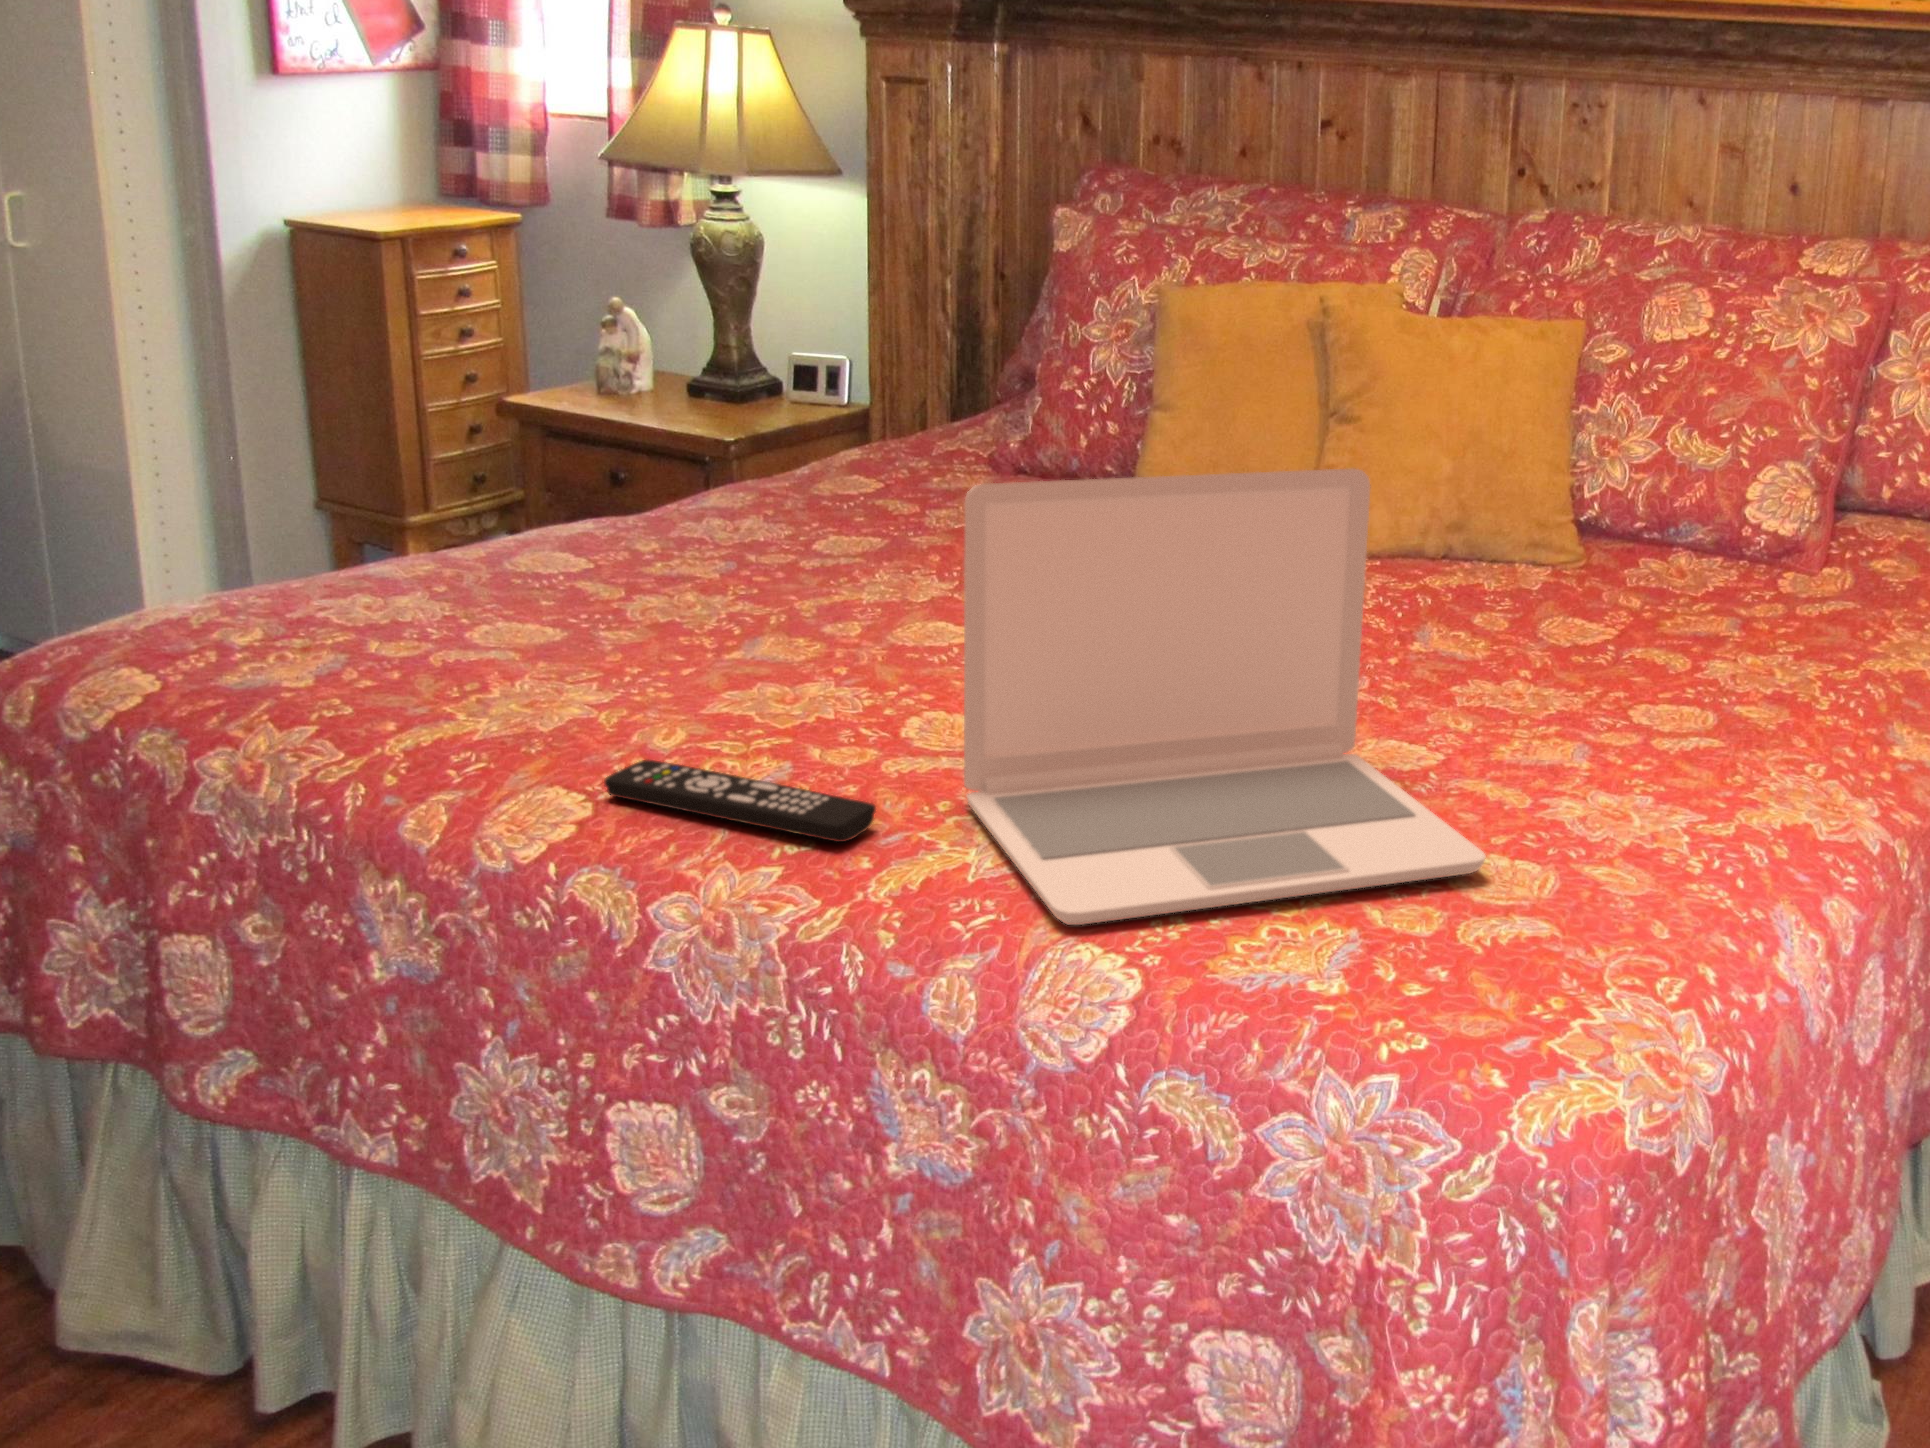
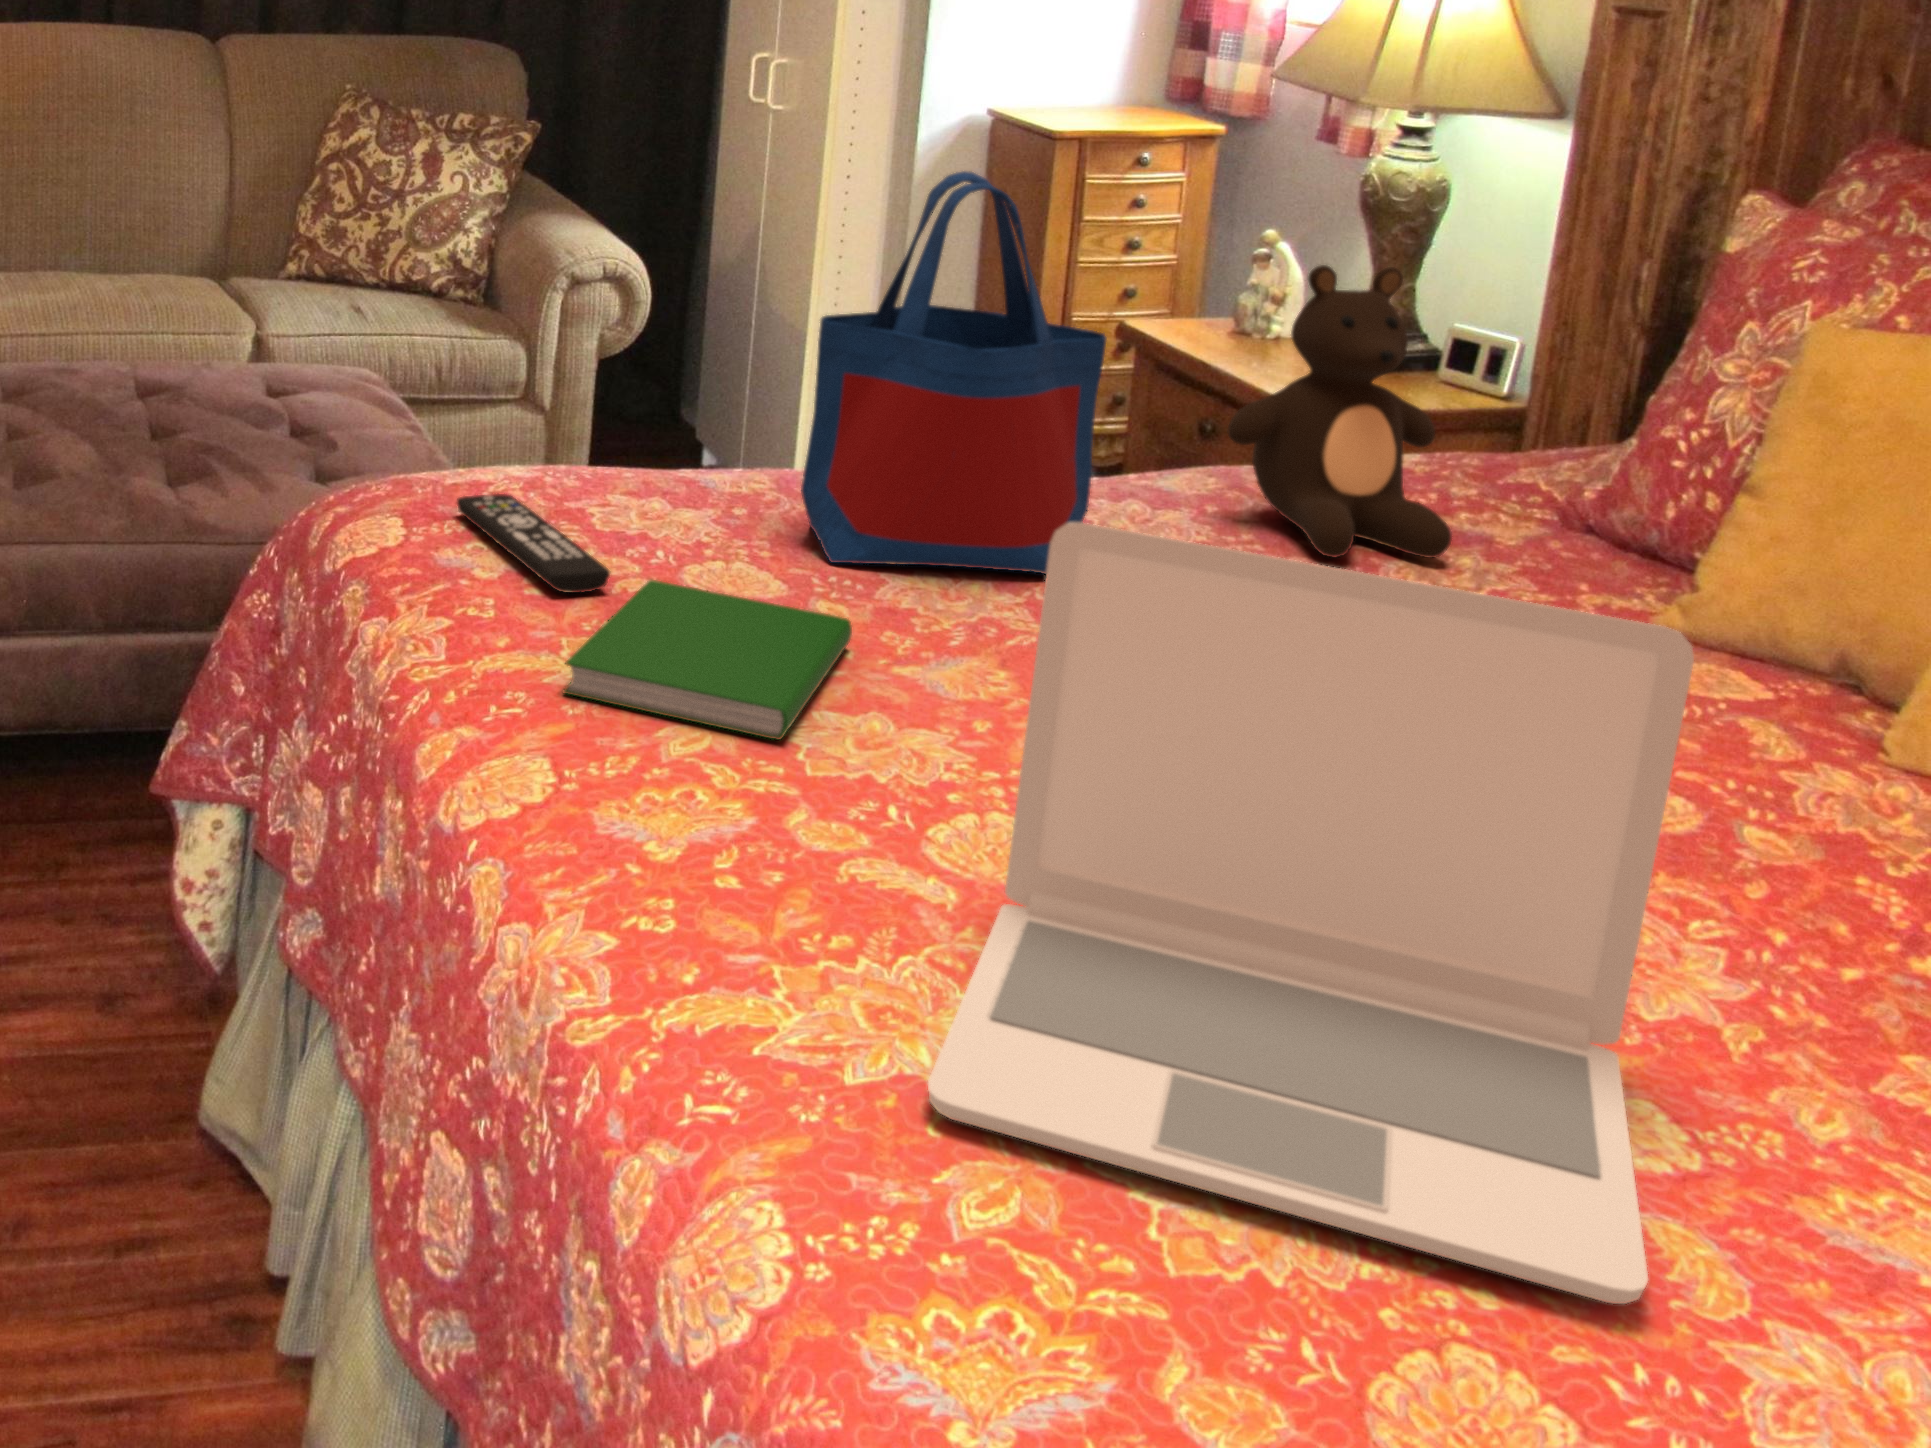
tote bag: none [490,247,743,616] -> present [801,171,1106,574]
teddy bear: none [788,292,967,527] -> present [1227,265,1452,558]
hardcover book: none [446,647,687,767] -> present [563,580,852,740]
remote control: present [604,760,876,842] -> present [457,494,610,593]

